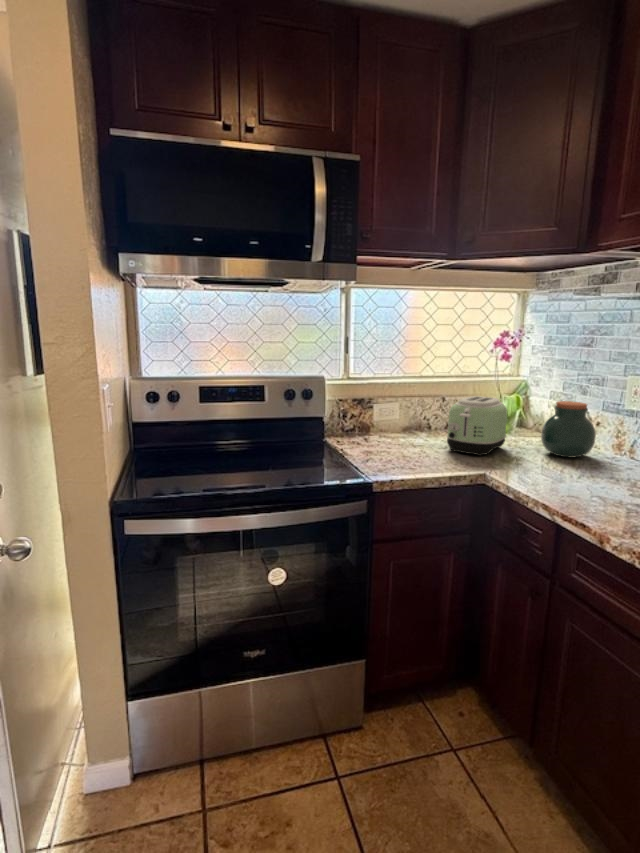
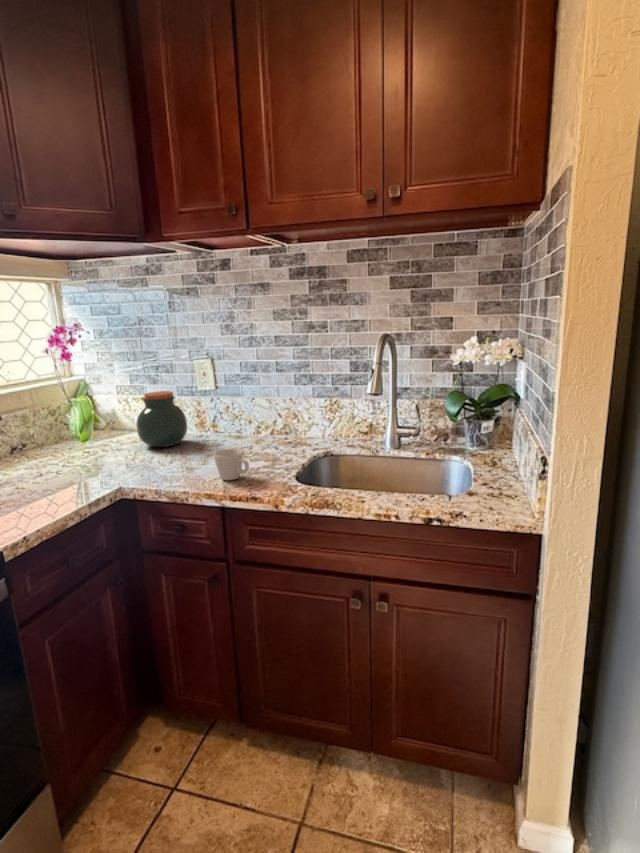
toaster: present [446,396,507,456] -> none [35,404,105,476]
mug: none [571,469,606,503] -> present [214,449,249,480]

